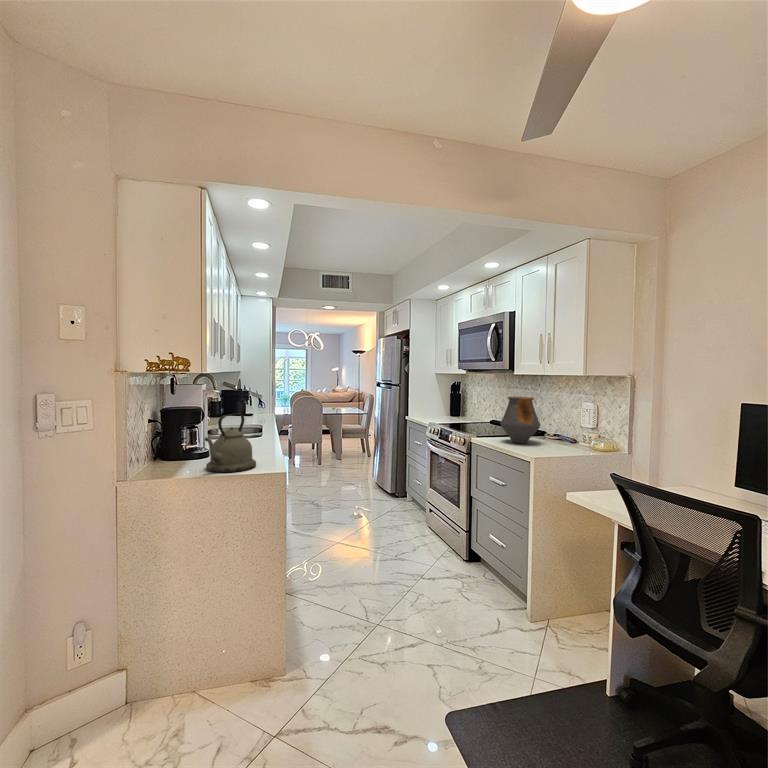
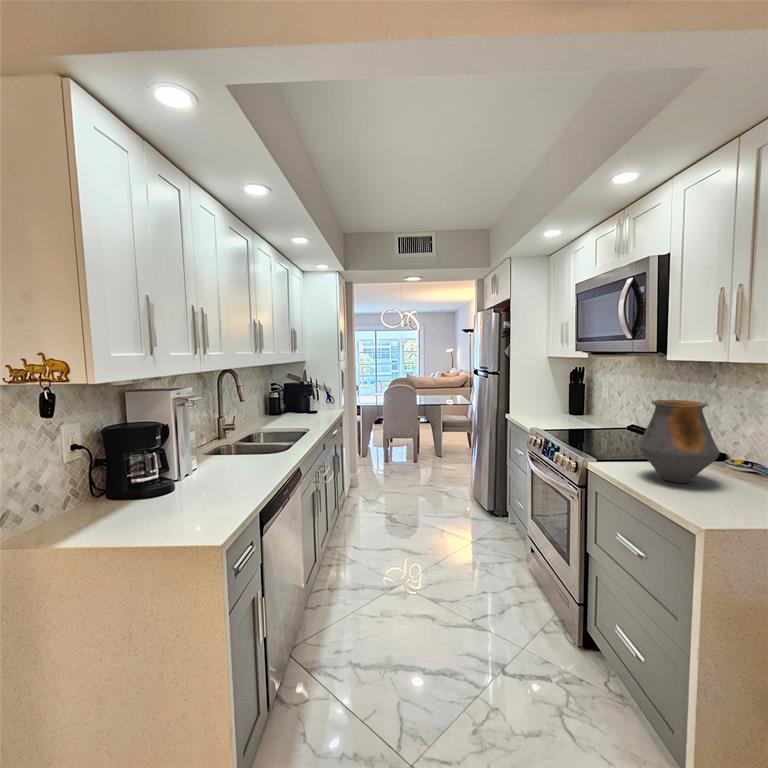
kettle: present [205,413,256,473] -> none [114,437,215,530]

